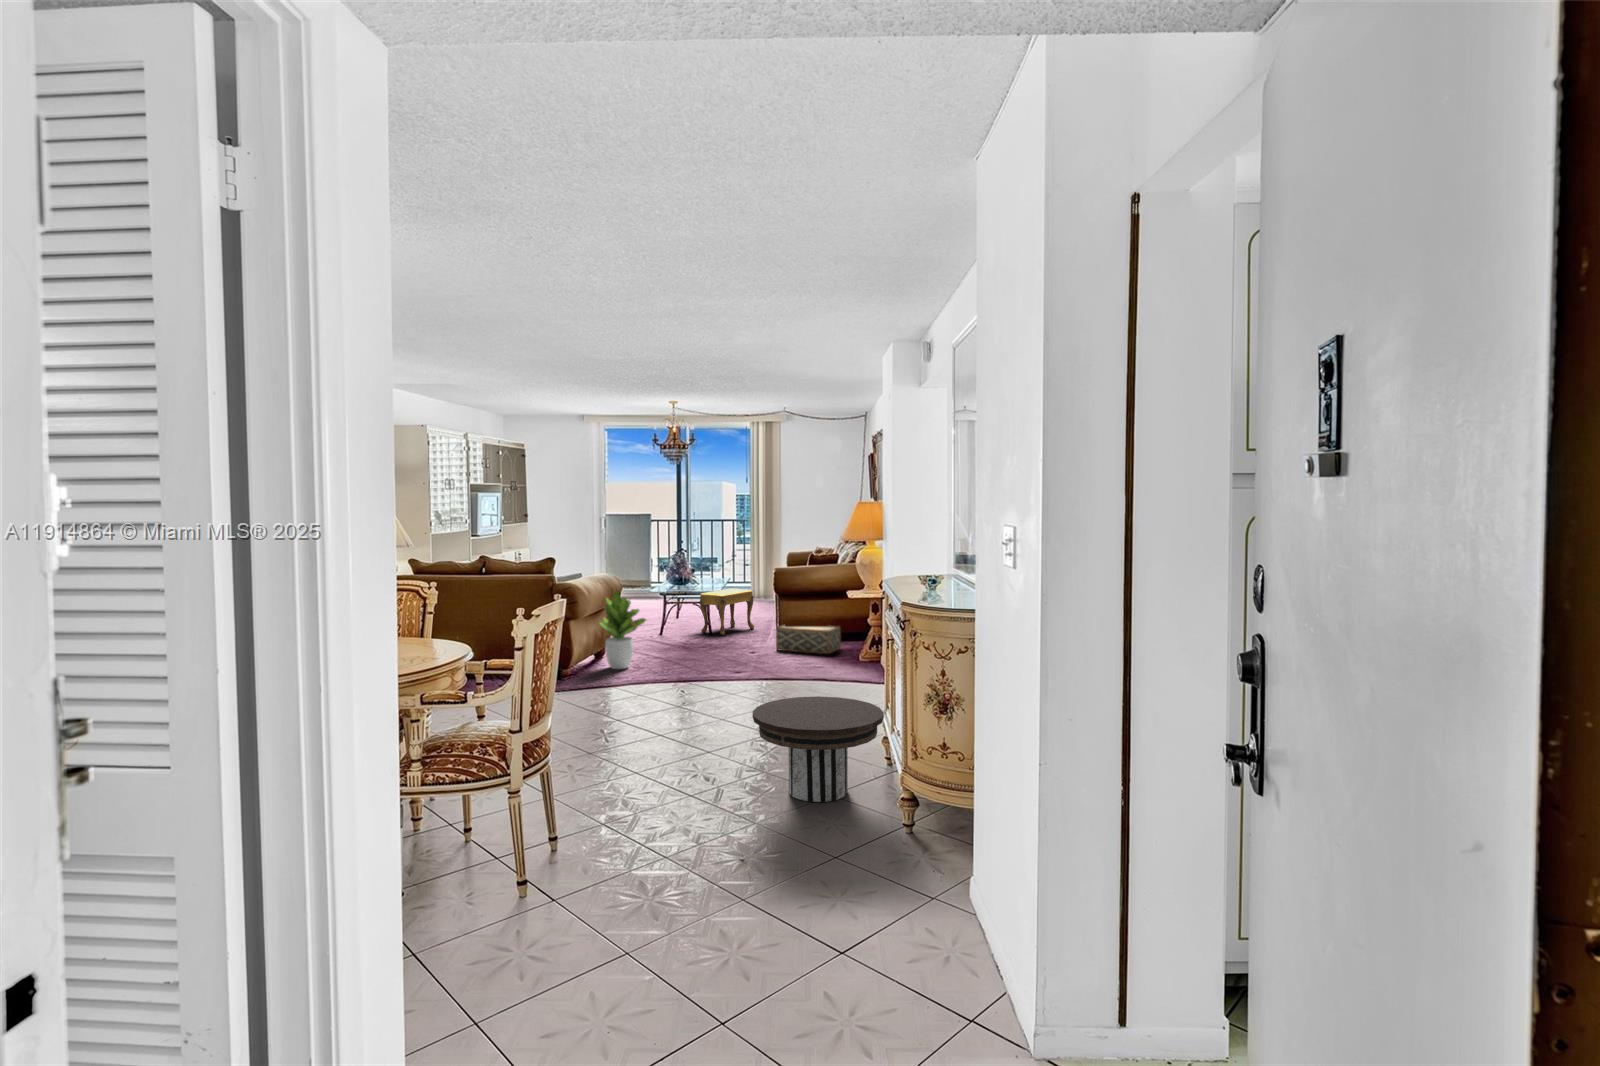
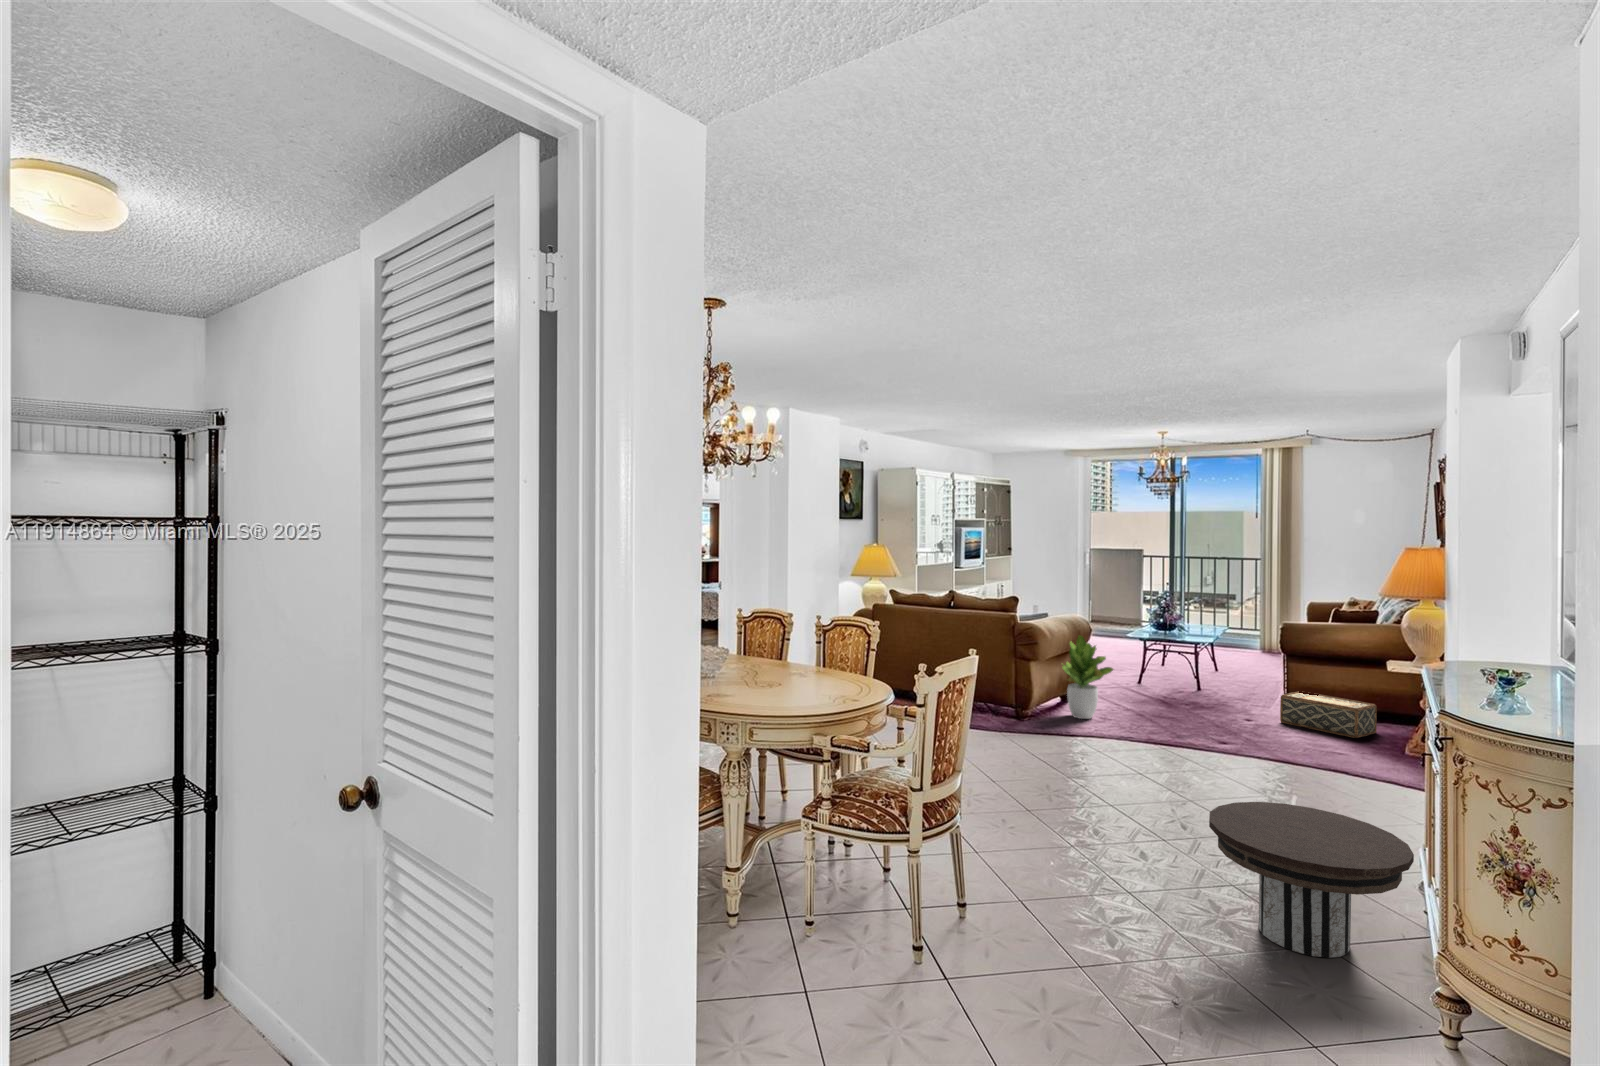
footstool: present [700,589,754,635] -> none [1186,641,1256,694]

